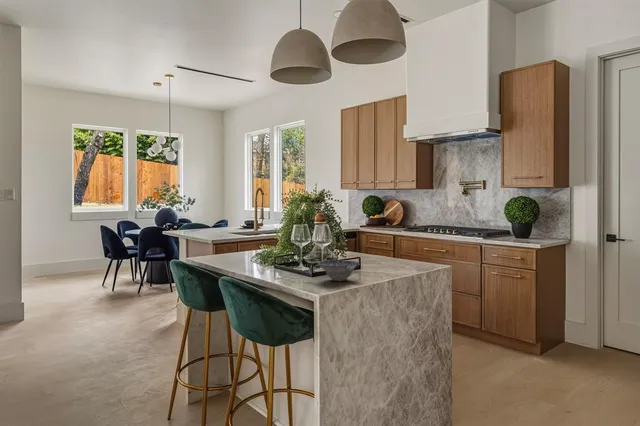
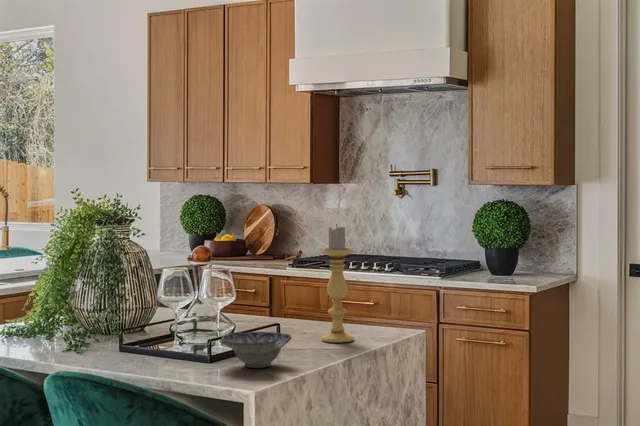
candle holder: none [388,200,407,270] -> present [322,224,353,343]

